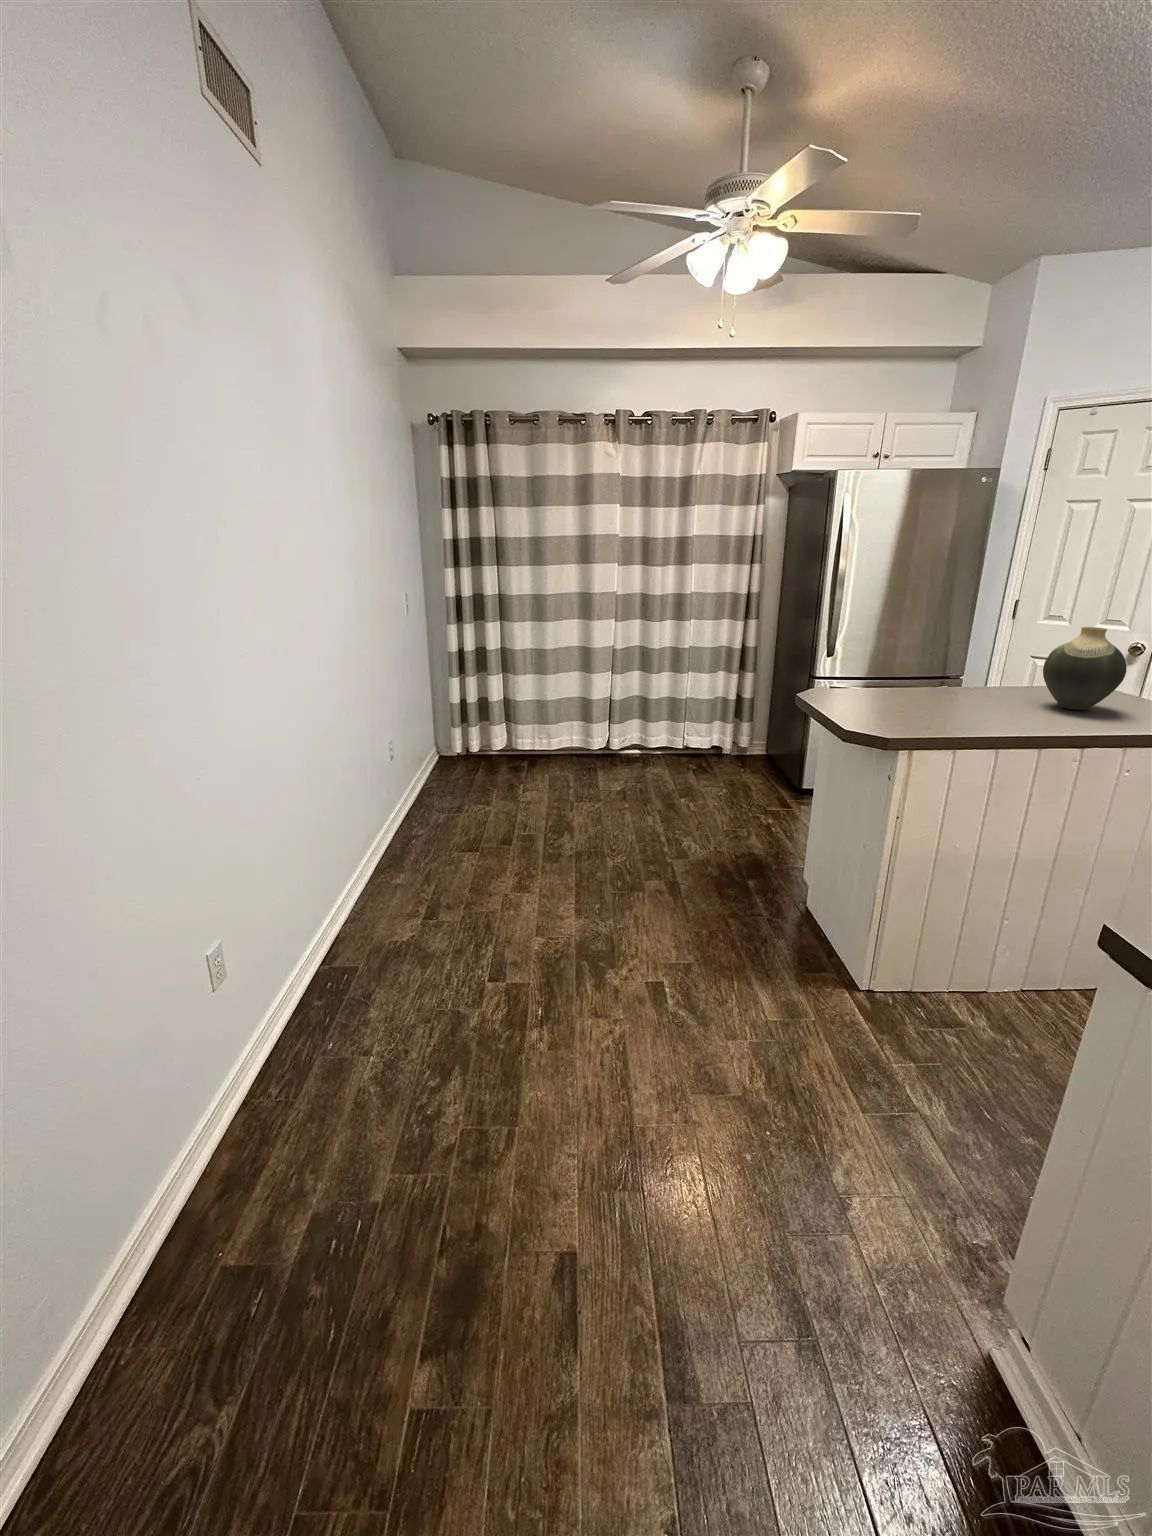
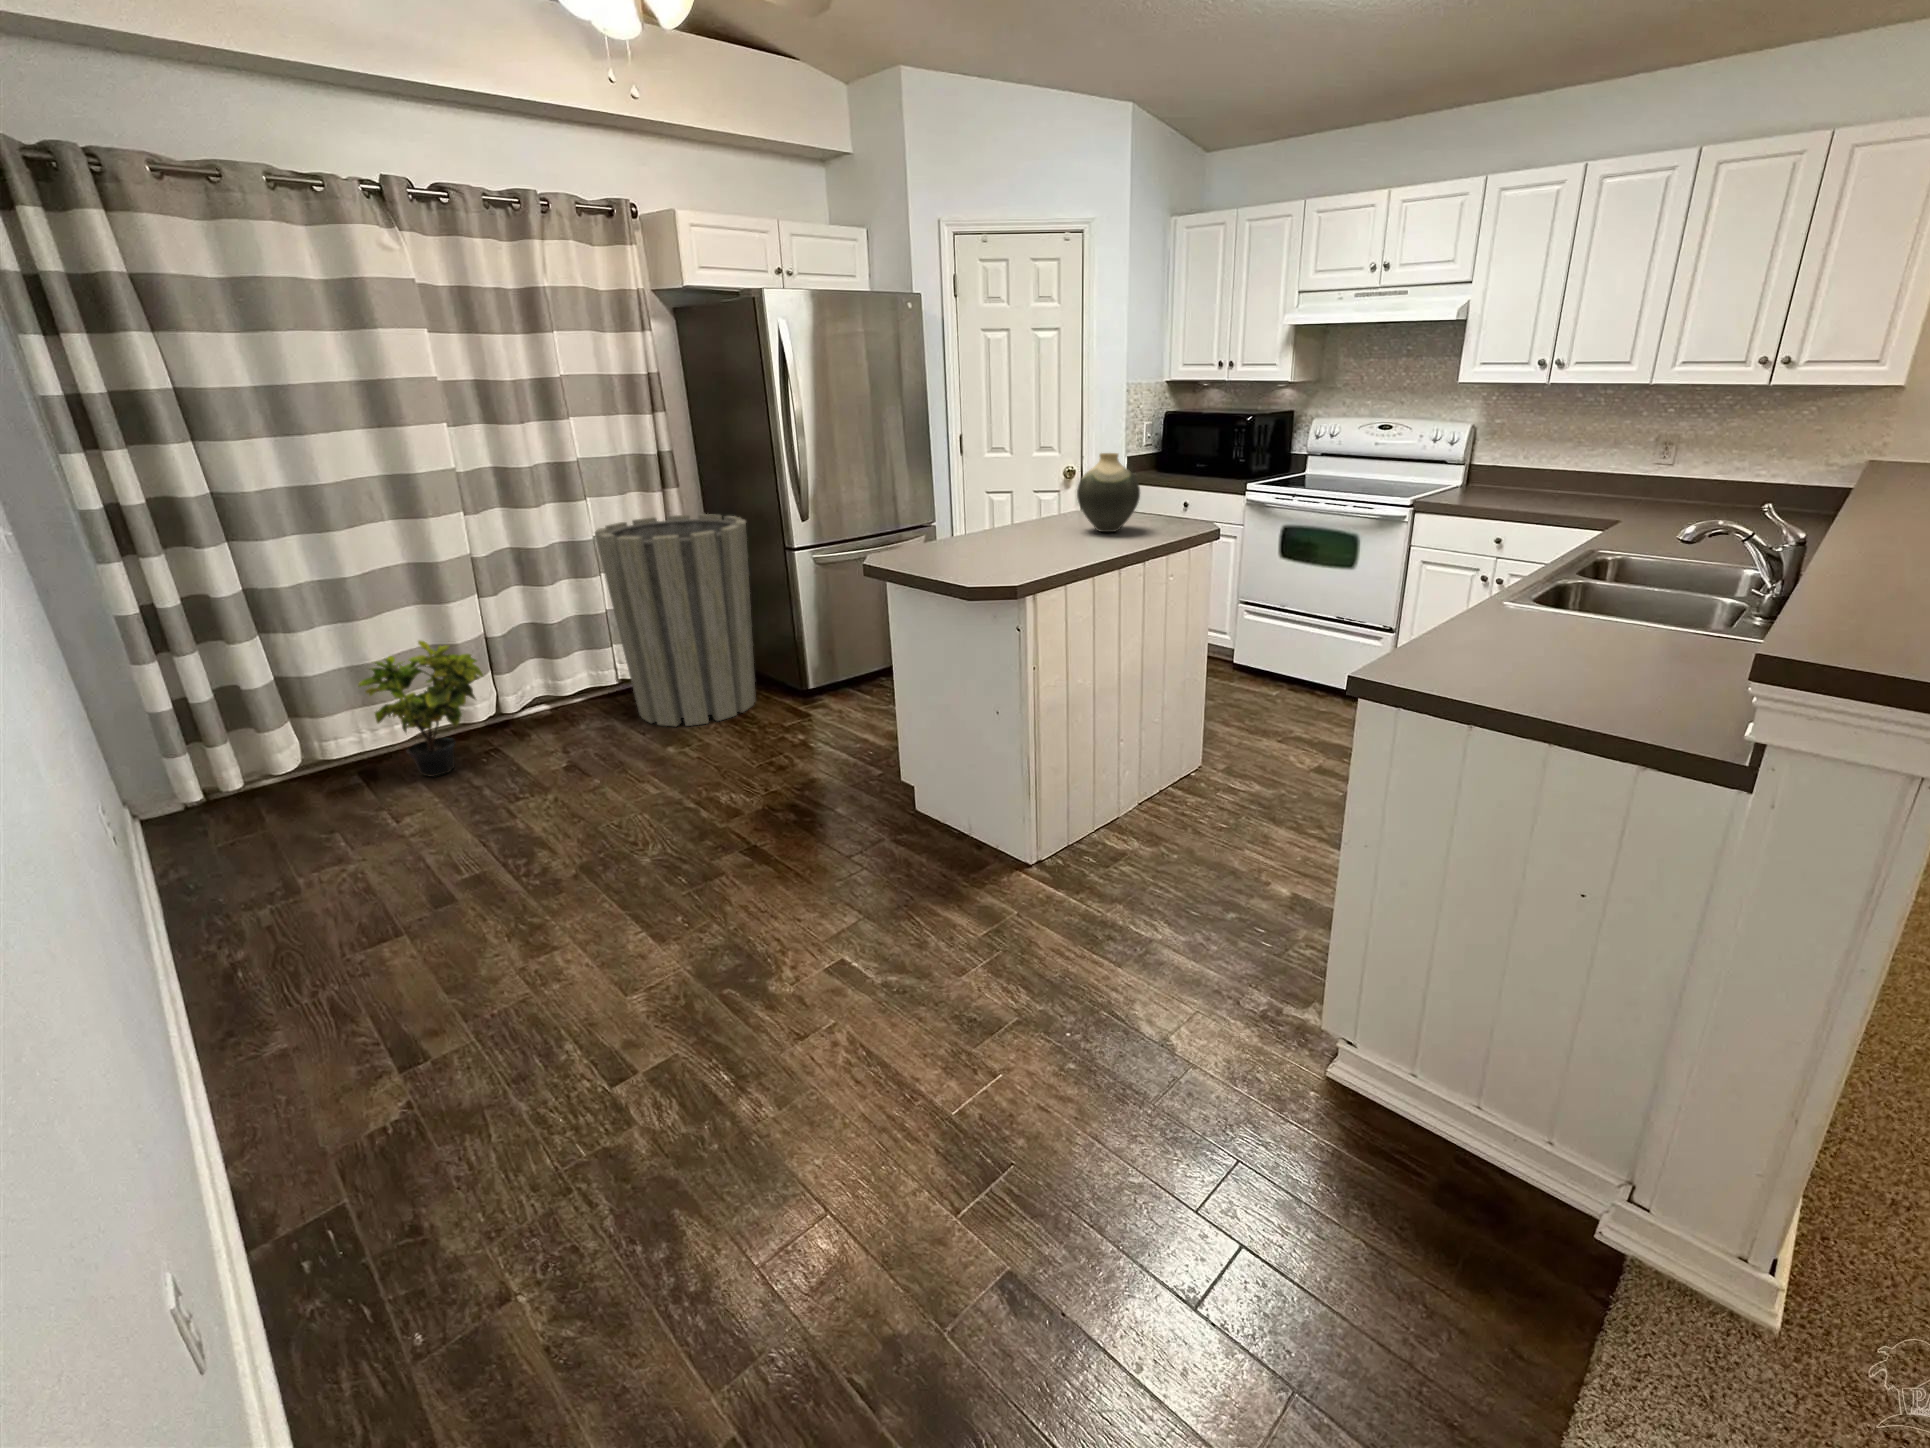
trash can: none [681,639,786,790] -> present [595,514,756,726]
potted plant: none [535,692,597,773] -> present [358,641,483,777]

